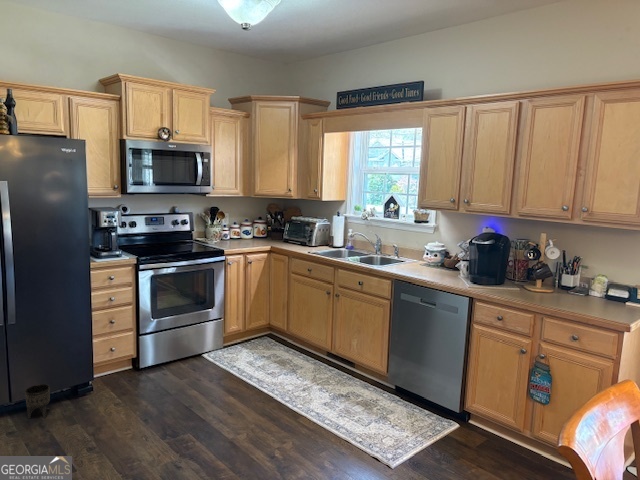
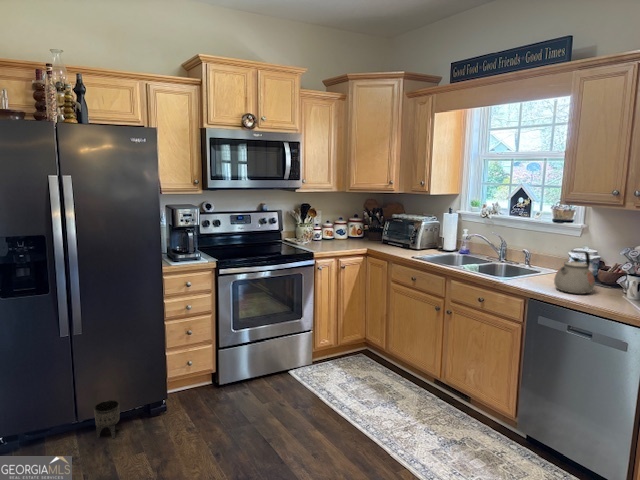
kettle: none [412,244,439,275] -> present [554,250,595,294]

